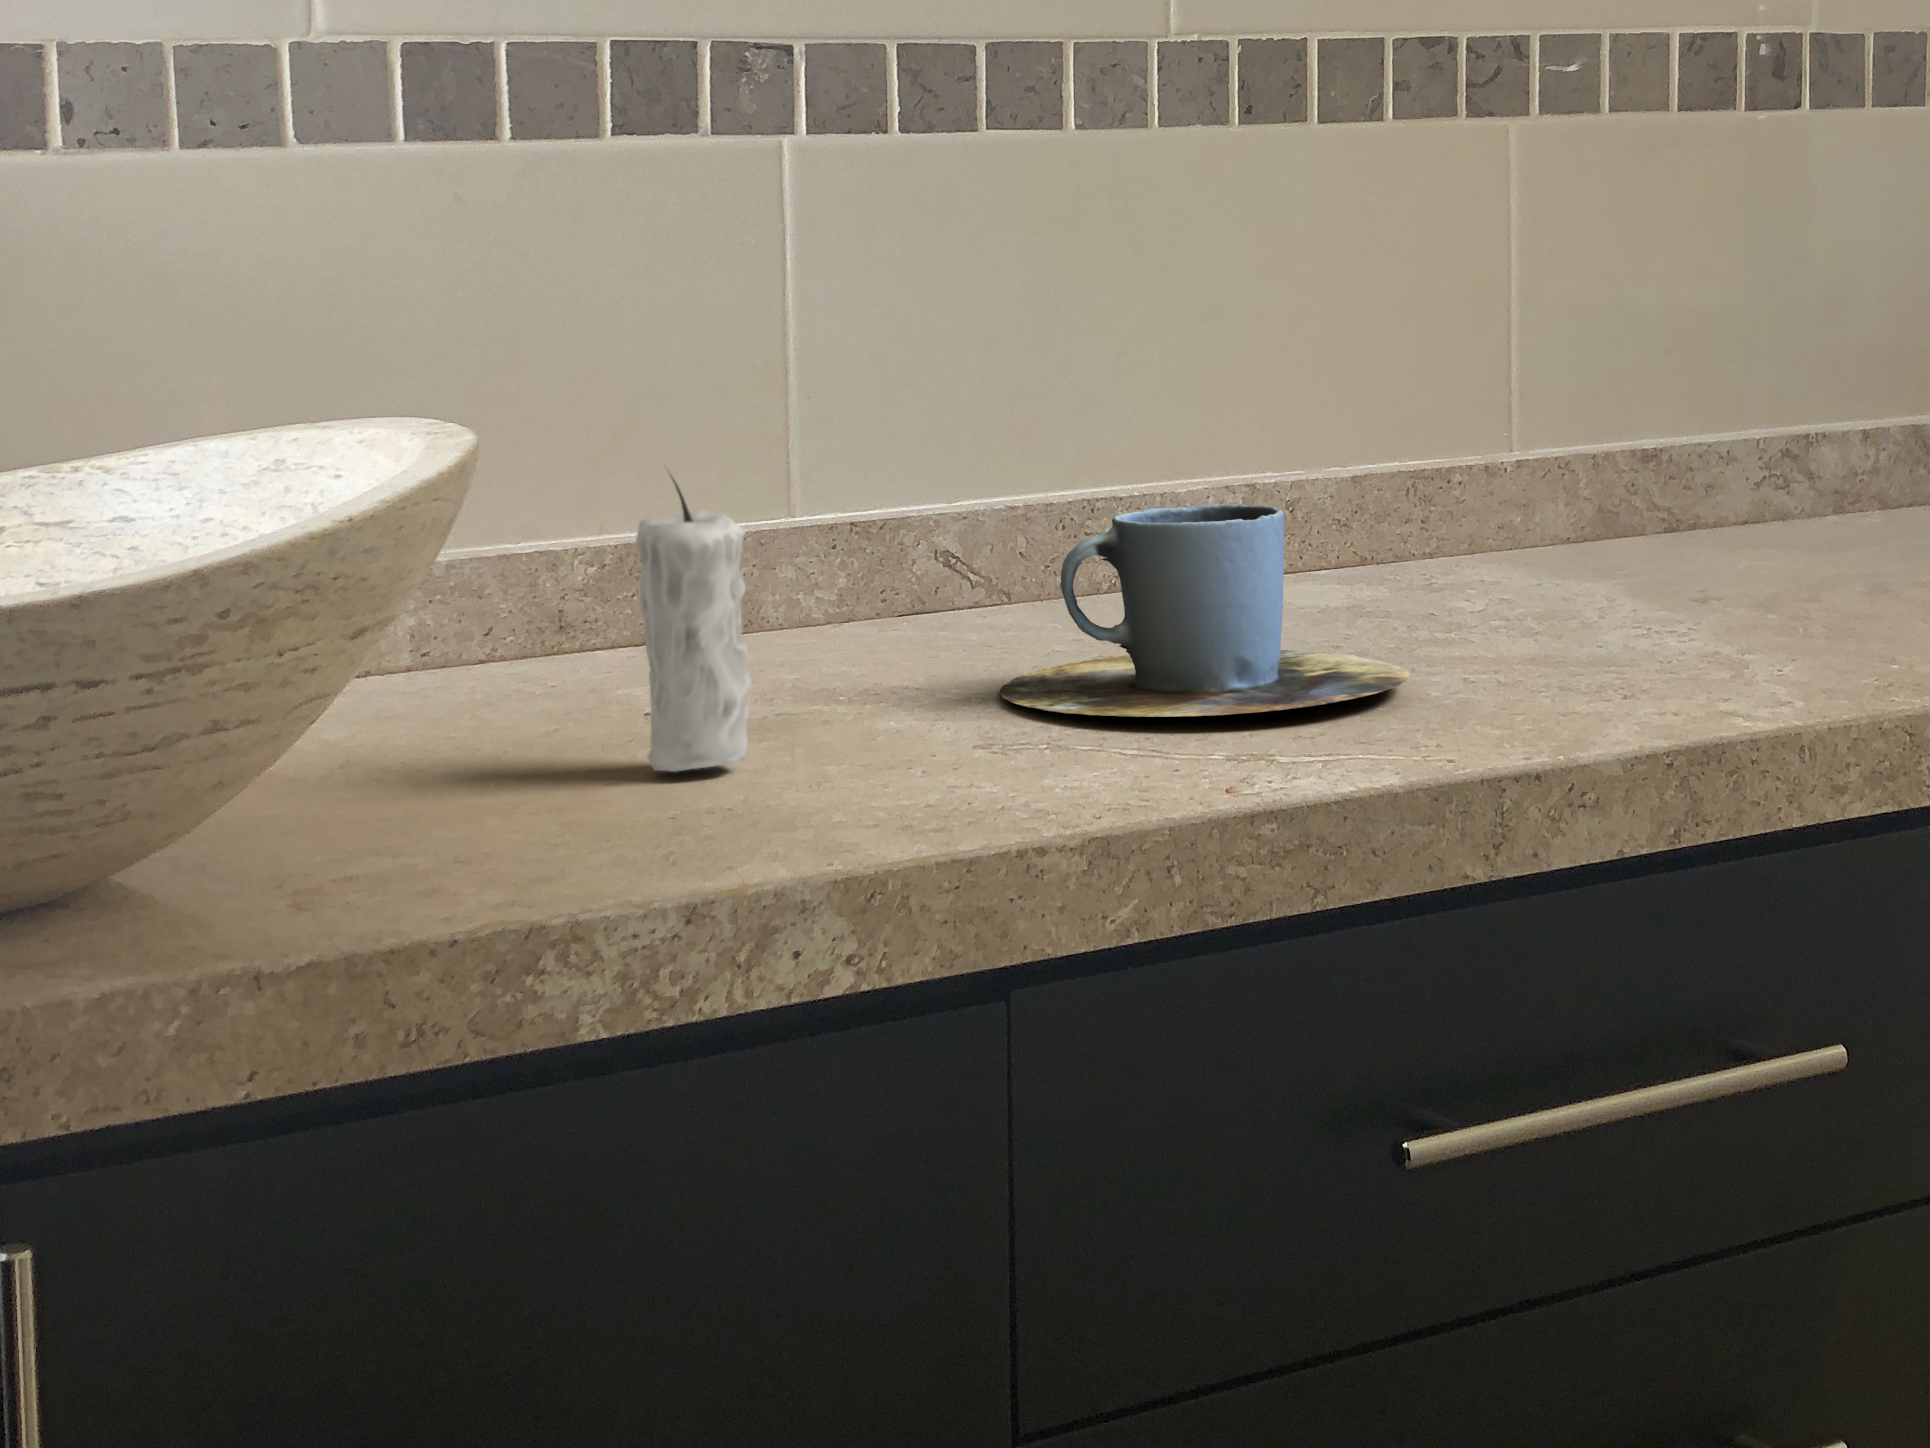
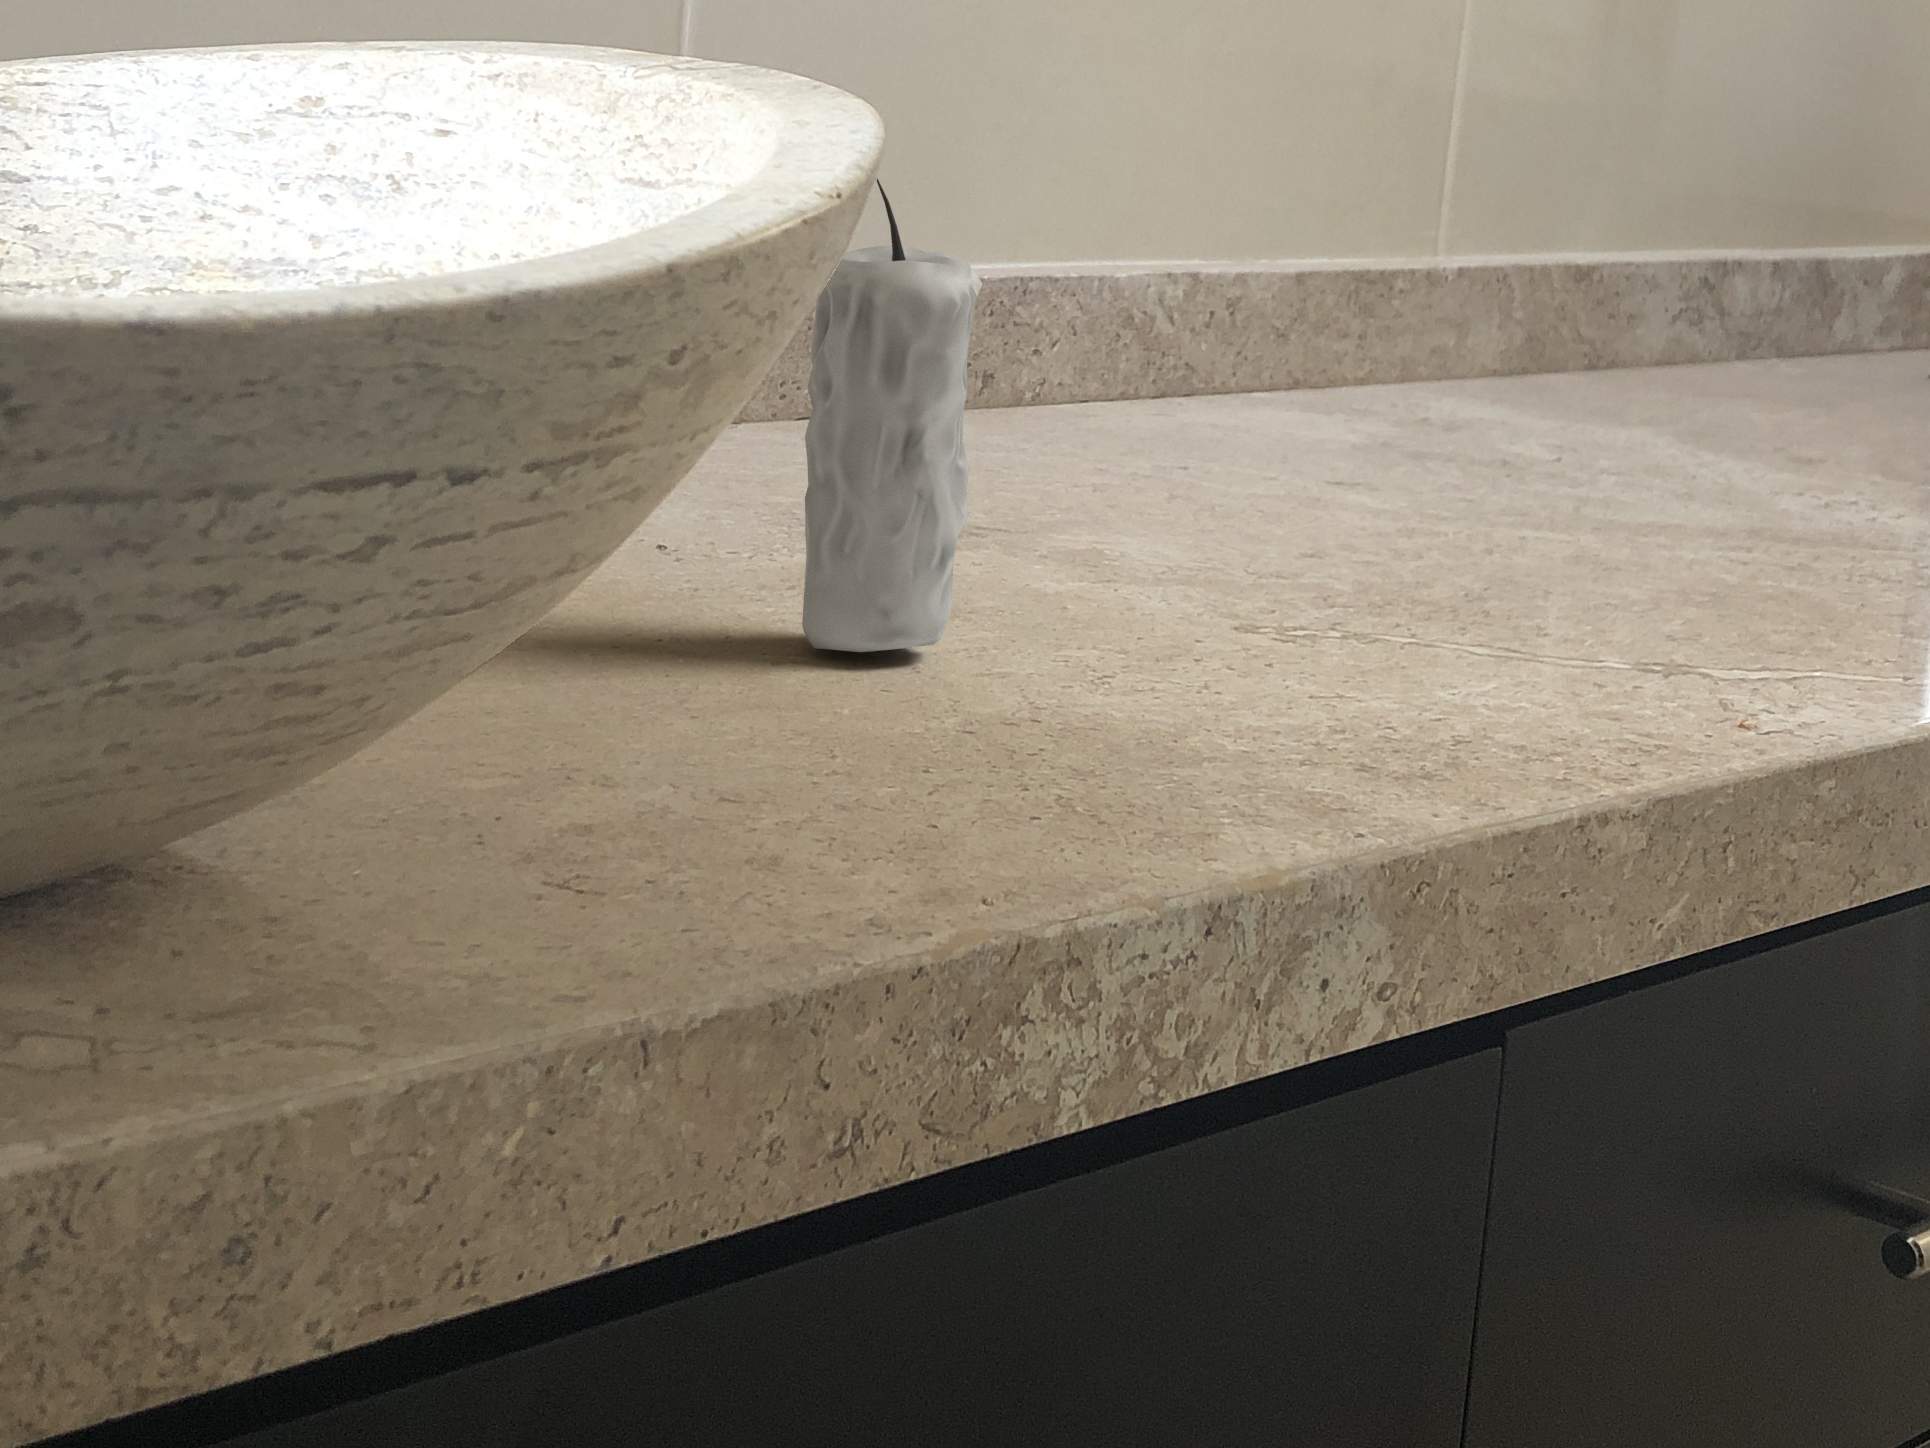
cup: present [1000,504,1409,717] -> none [1112,294,1698,599]

